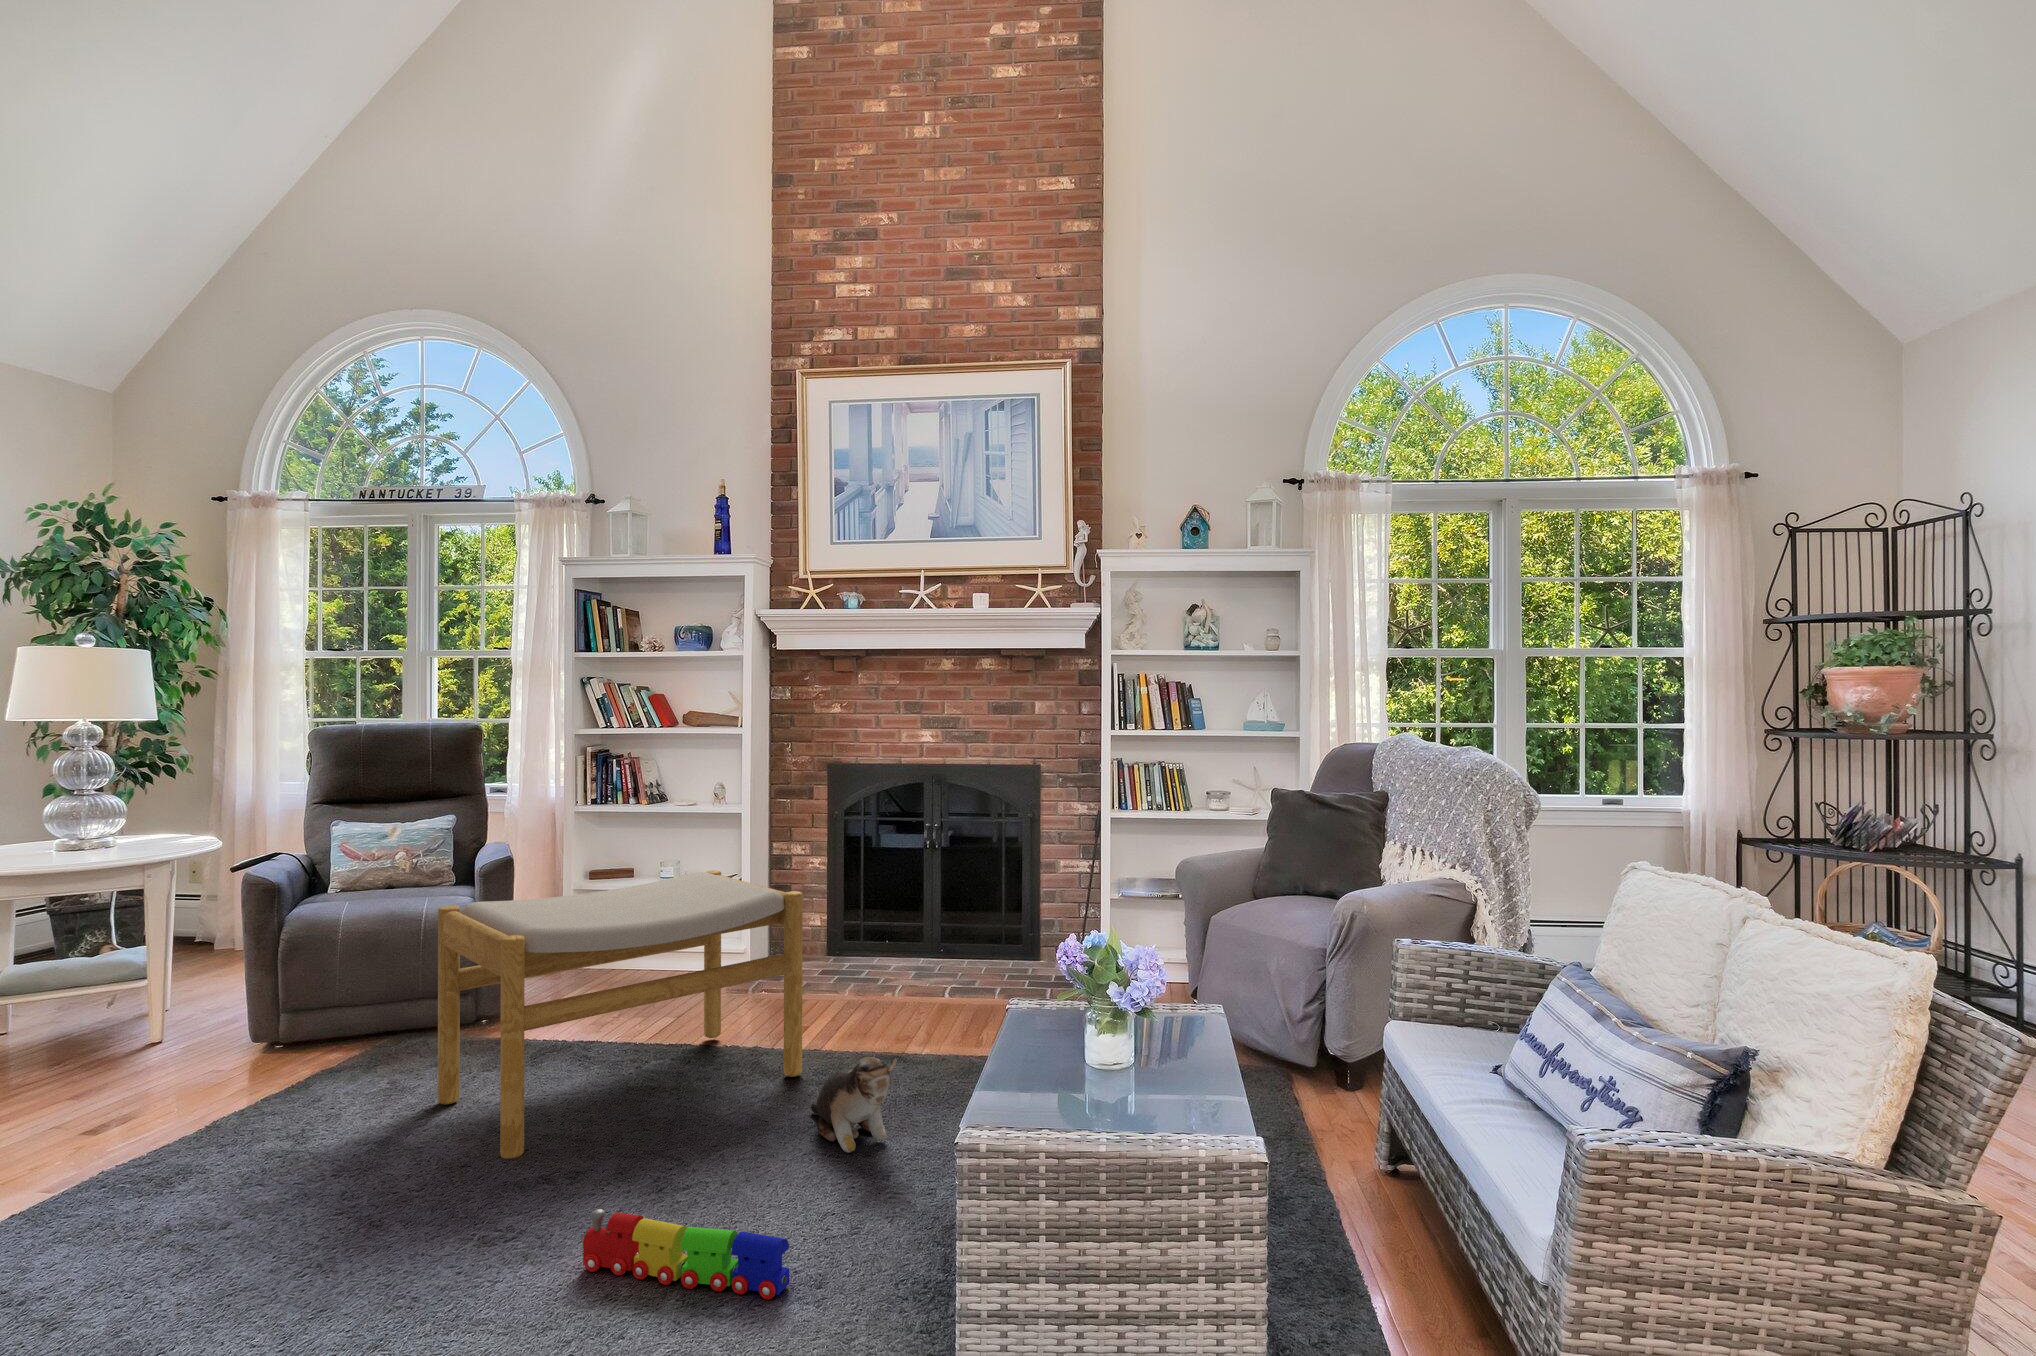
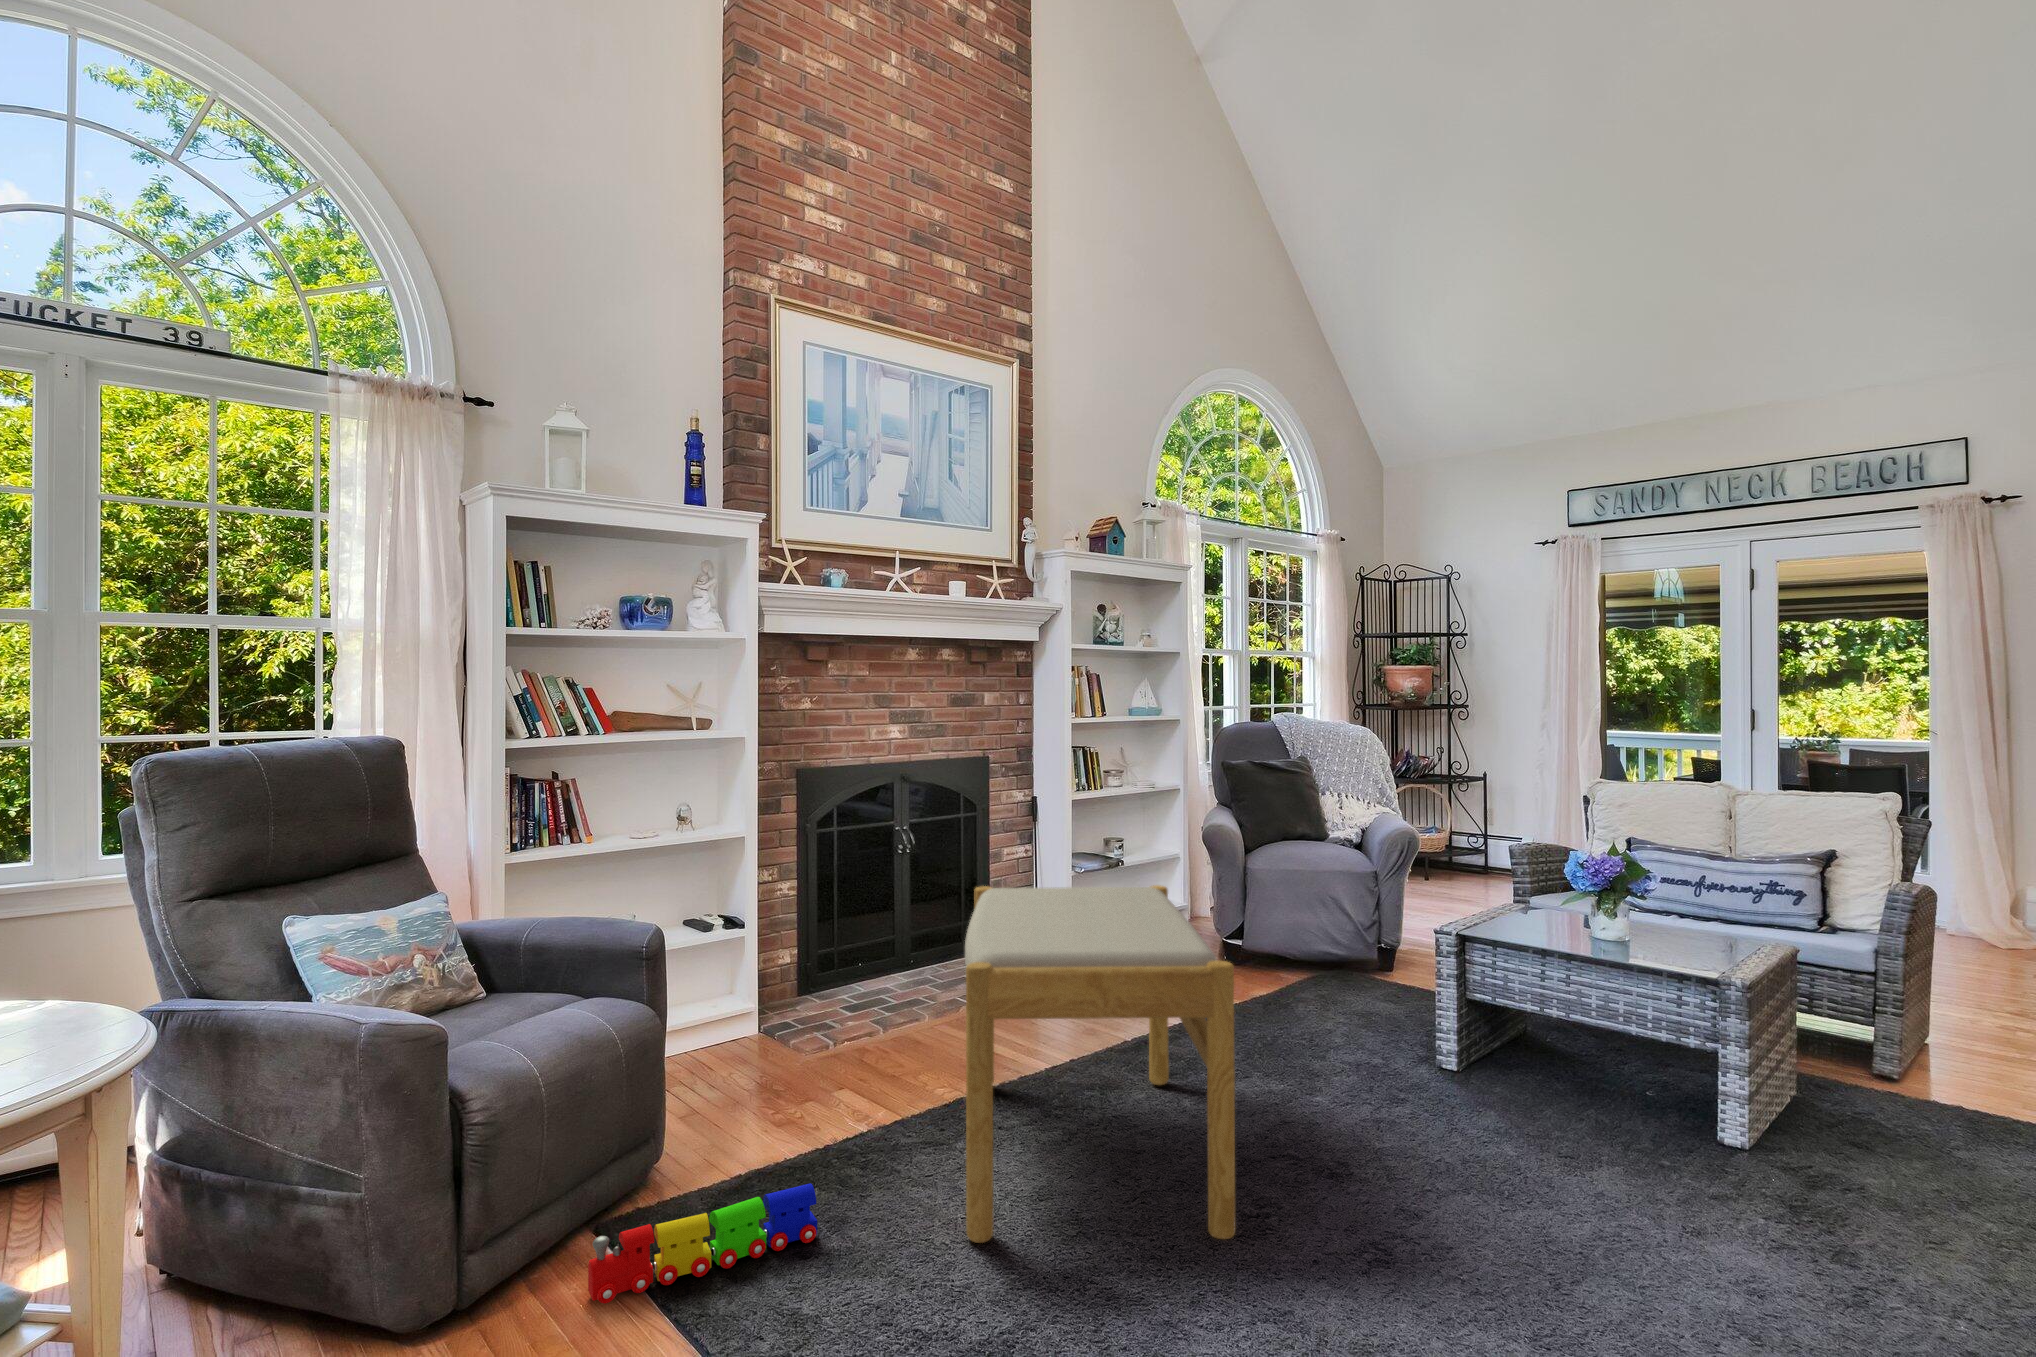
plush toy: present [811,1057,897,1153] -> none [1271,1006,1437,1108]
toy train: present [583,1209,789,1300] -> present [588,1183,817,1304]

